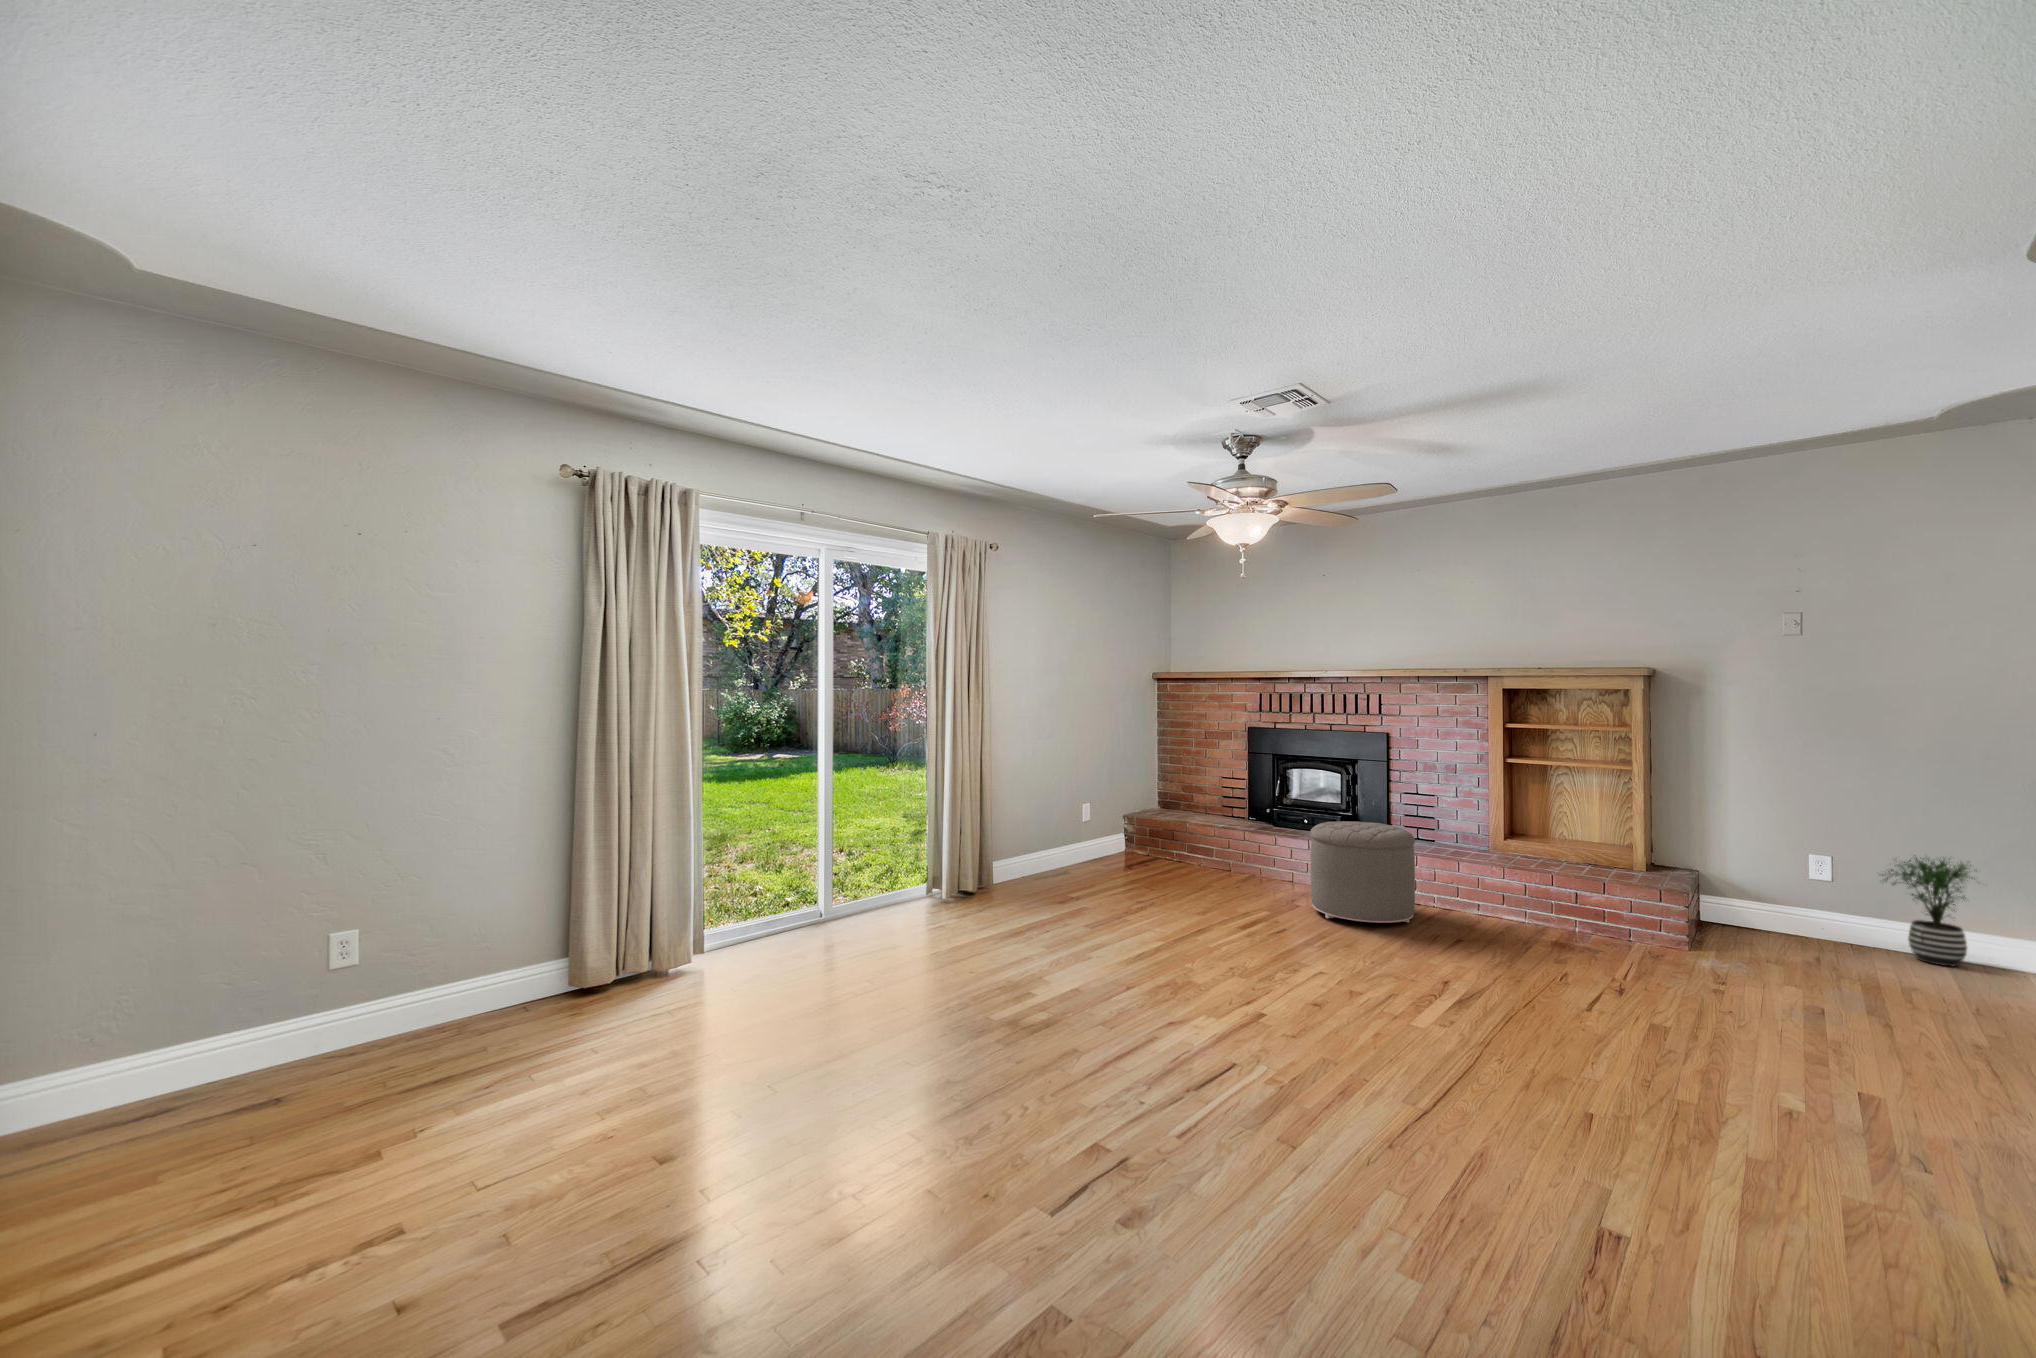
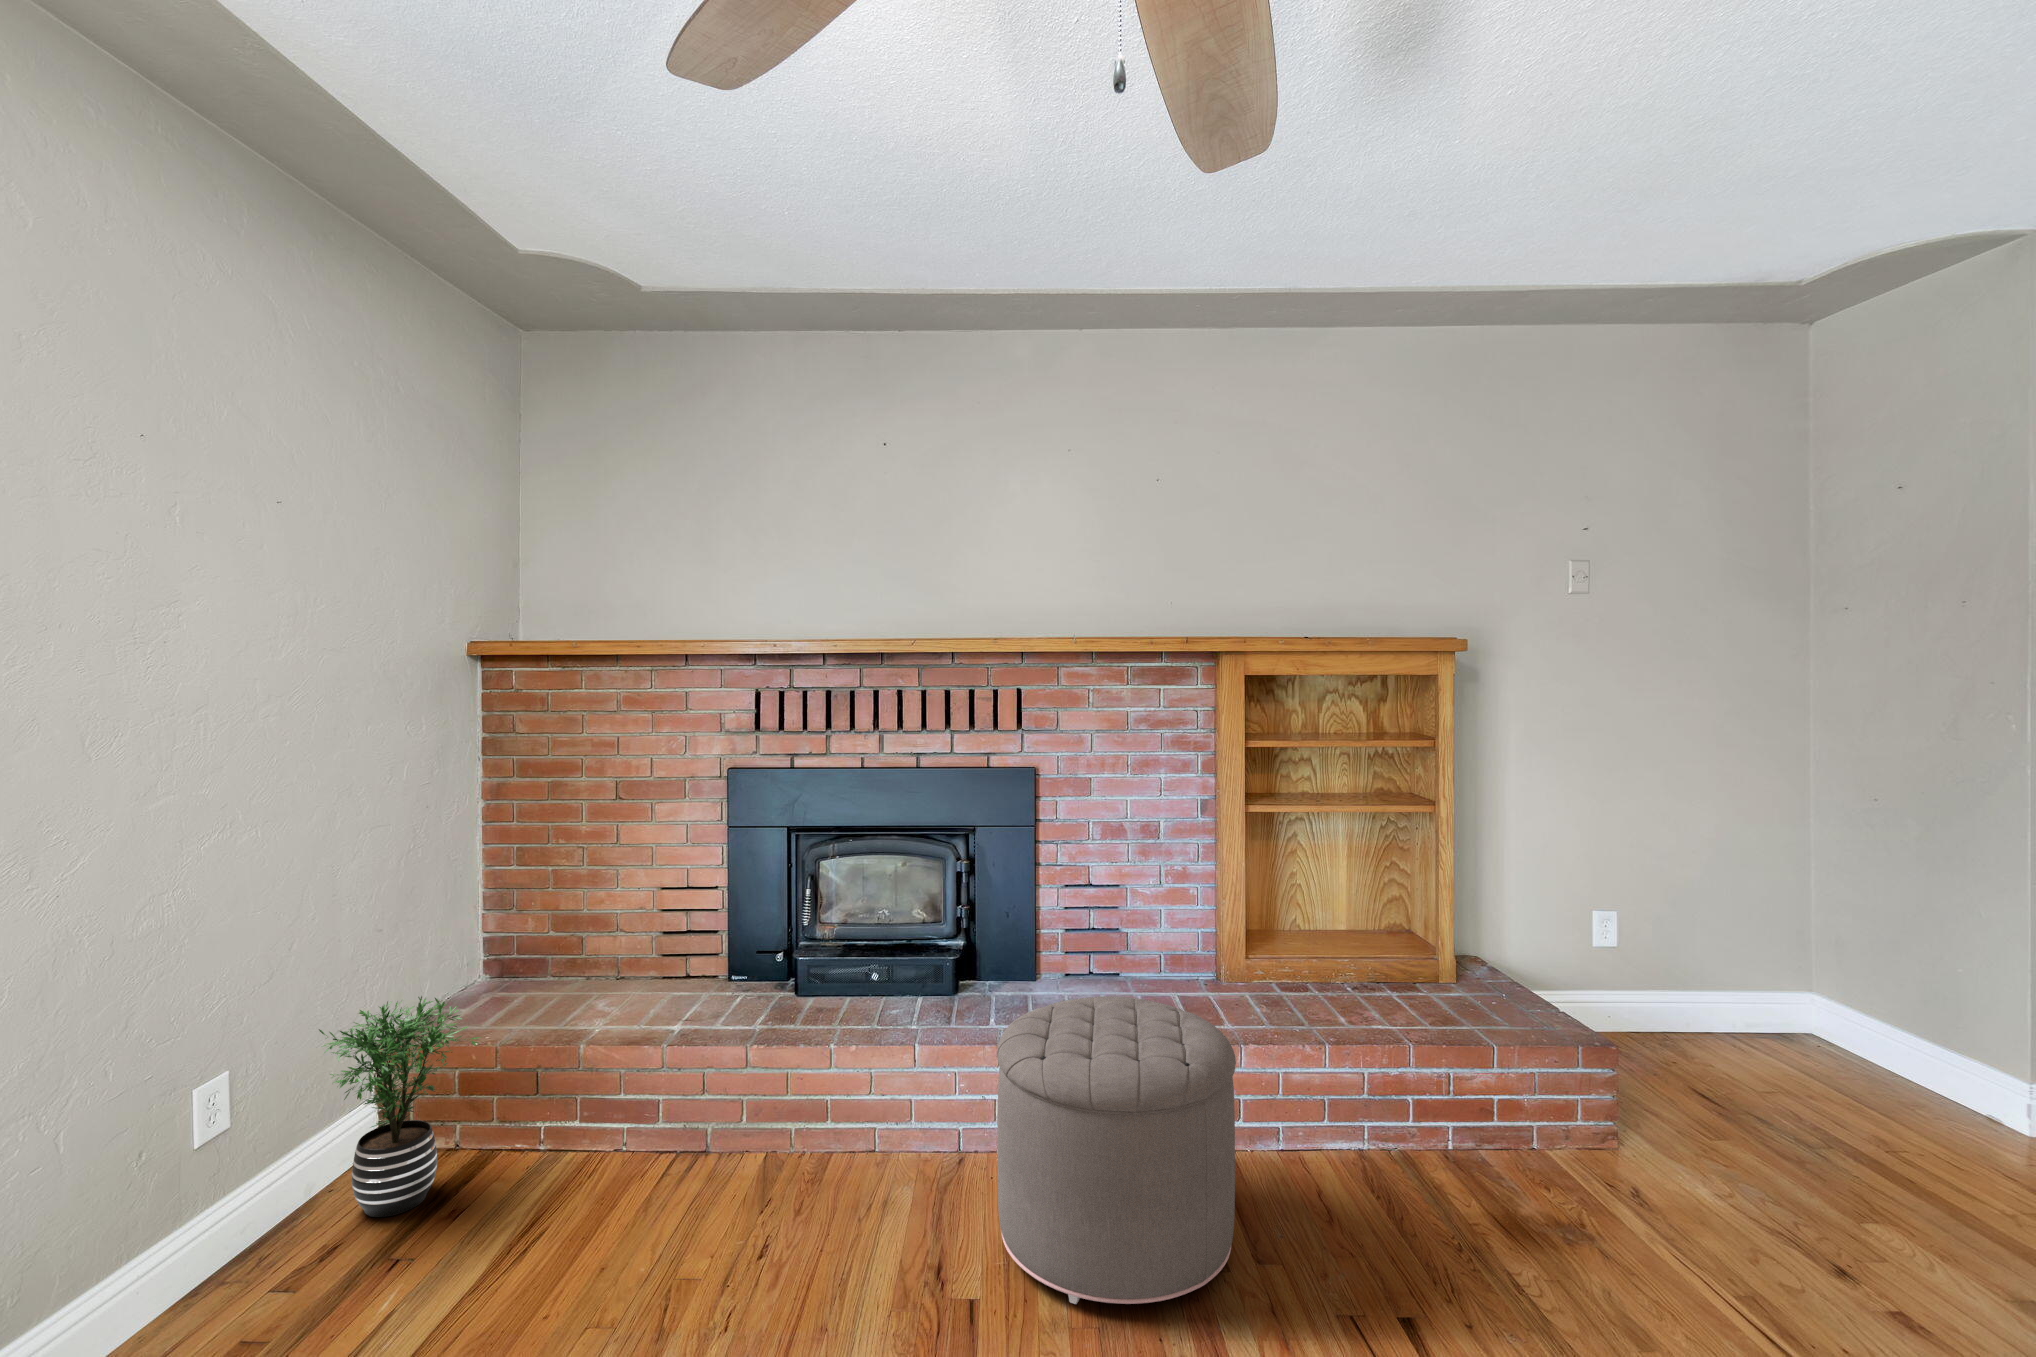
potted plant: present [1880,855,1977,966] -> present [319,996,480,1217]

